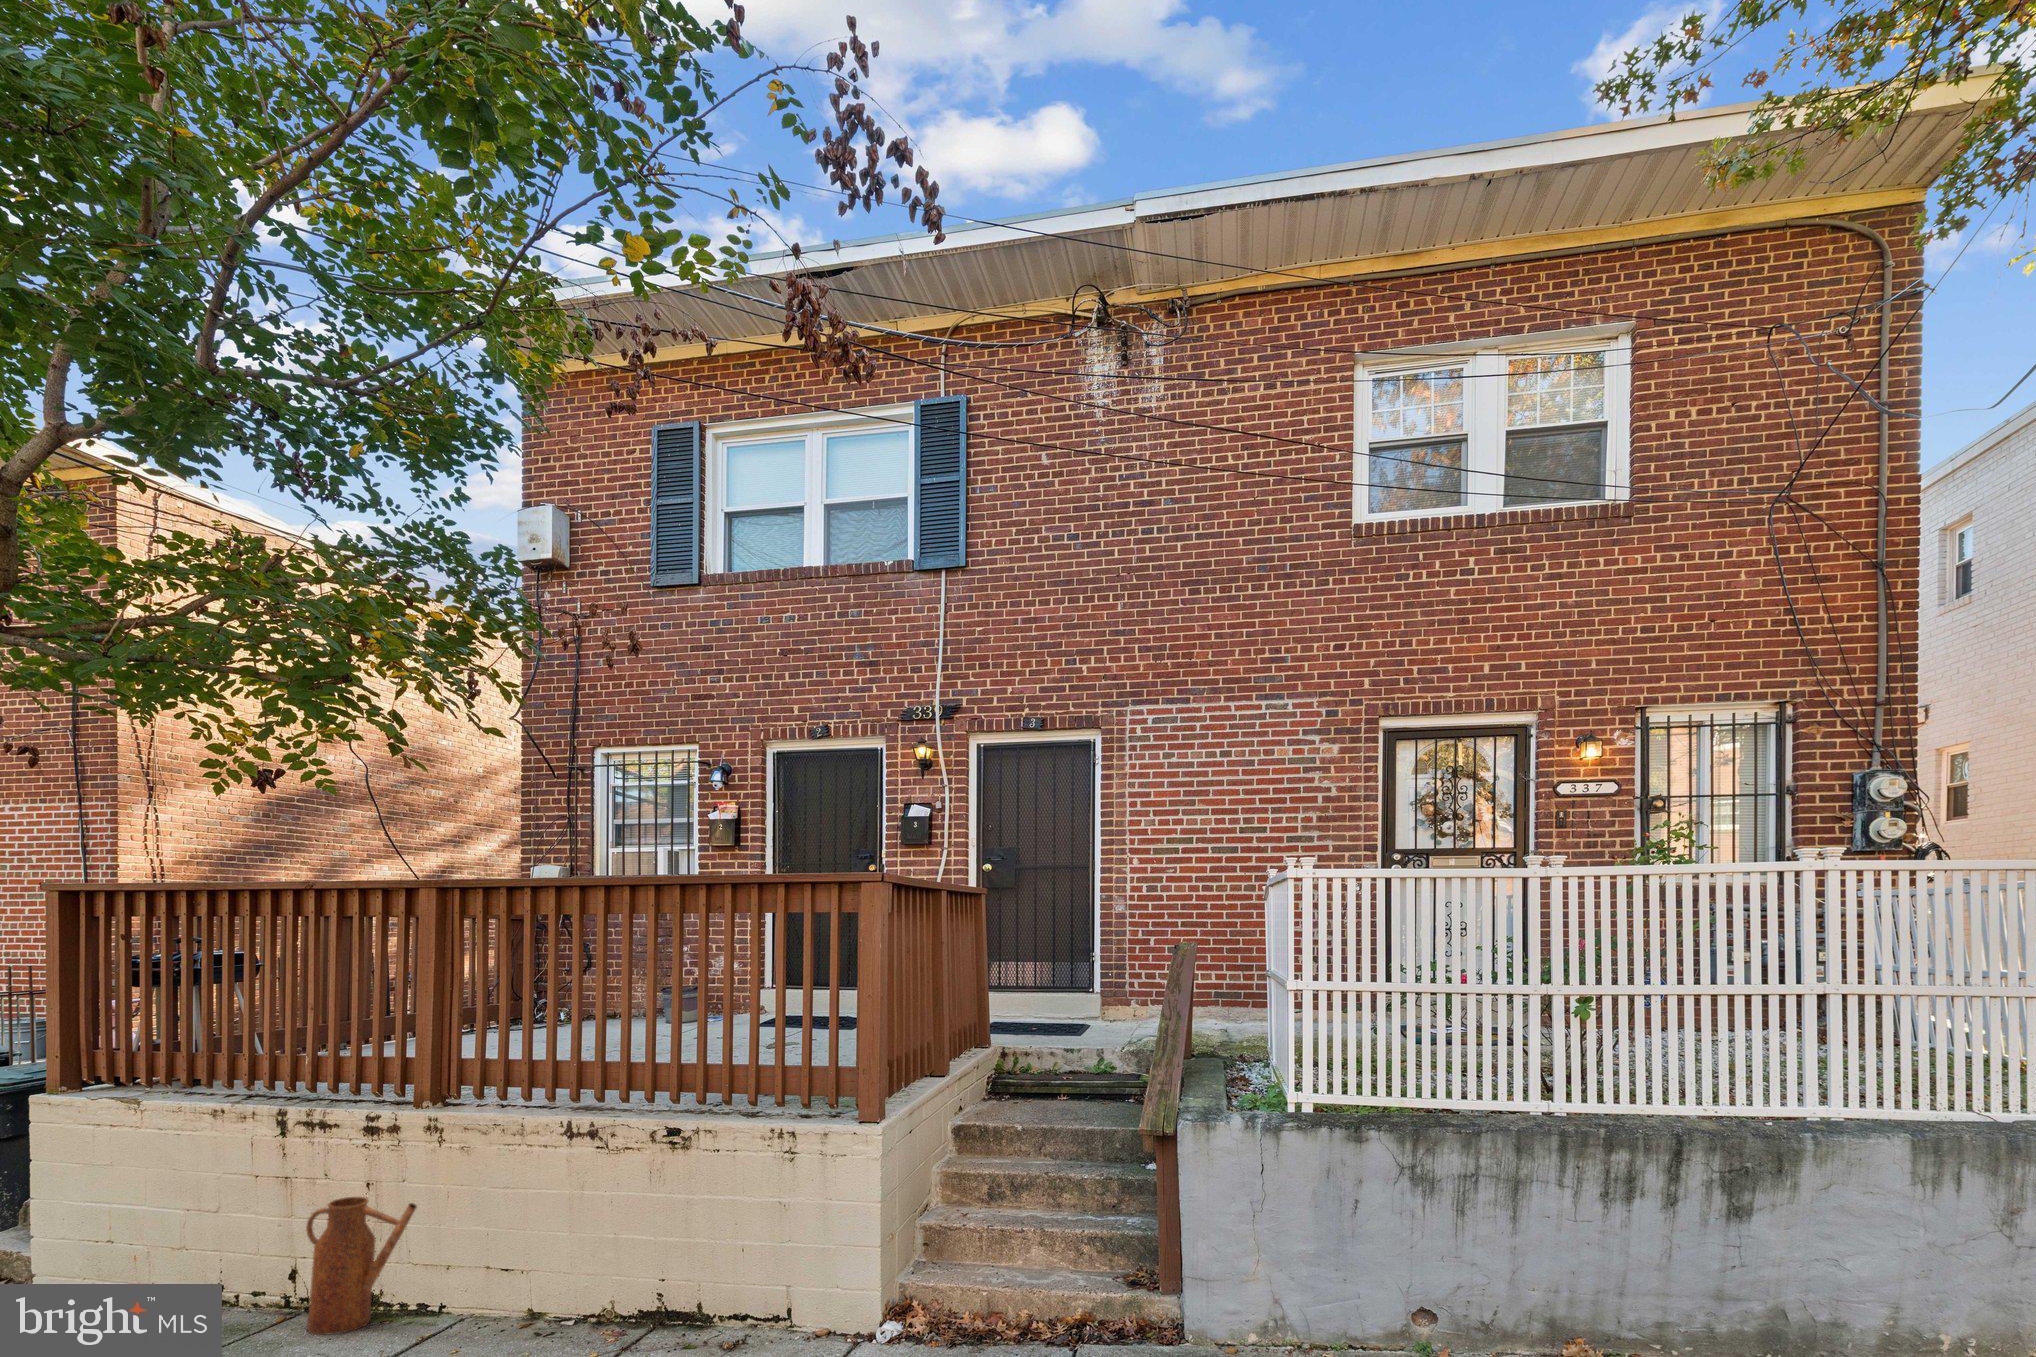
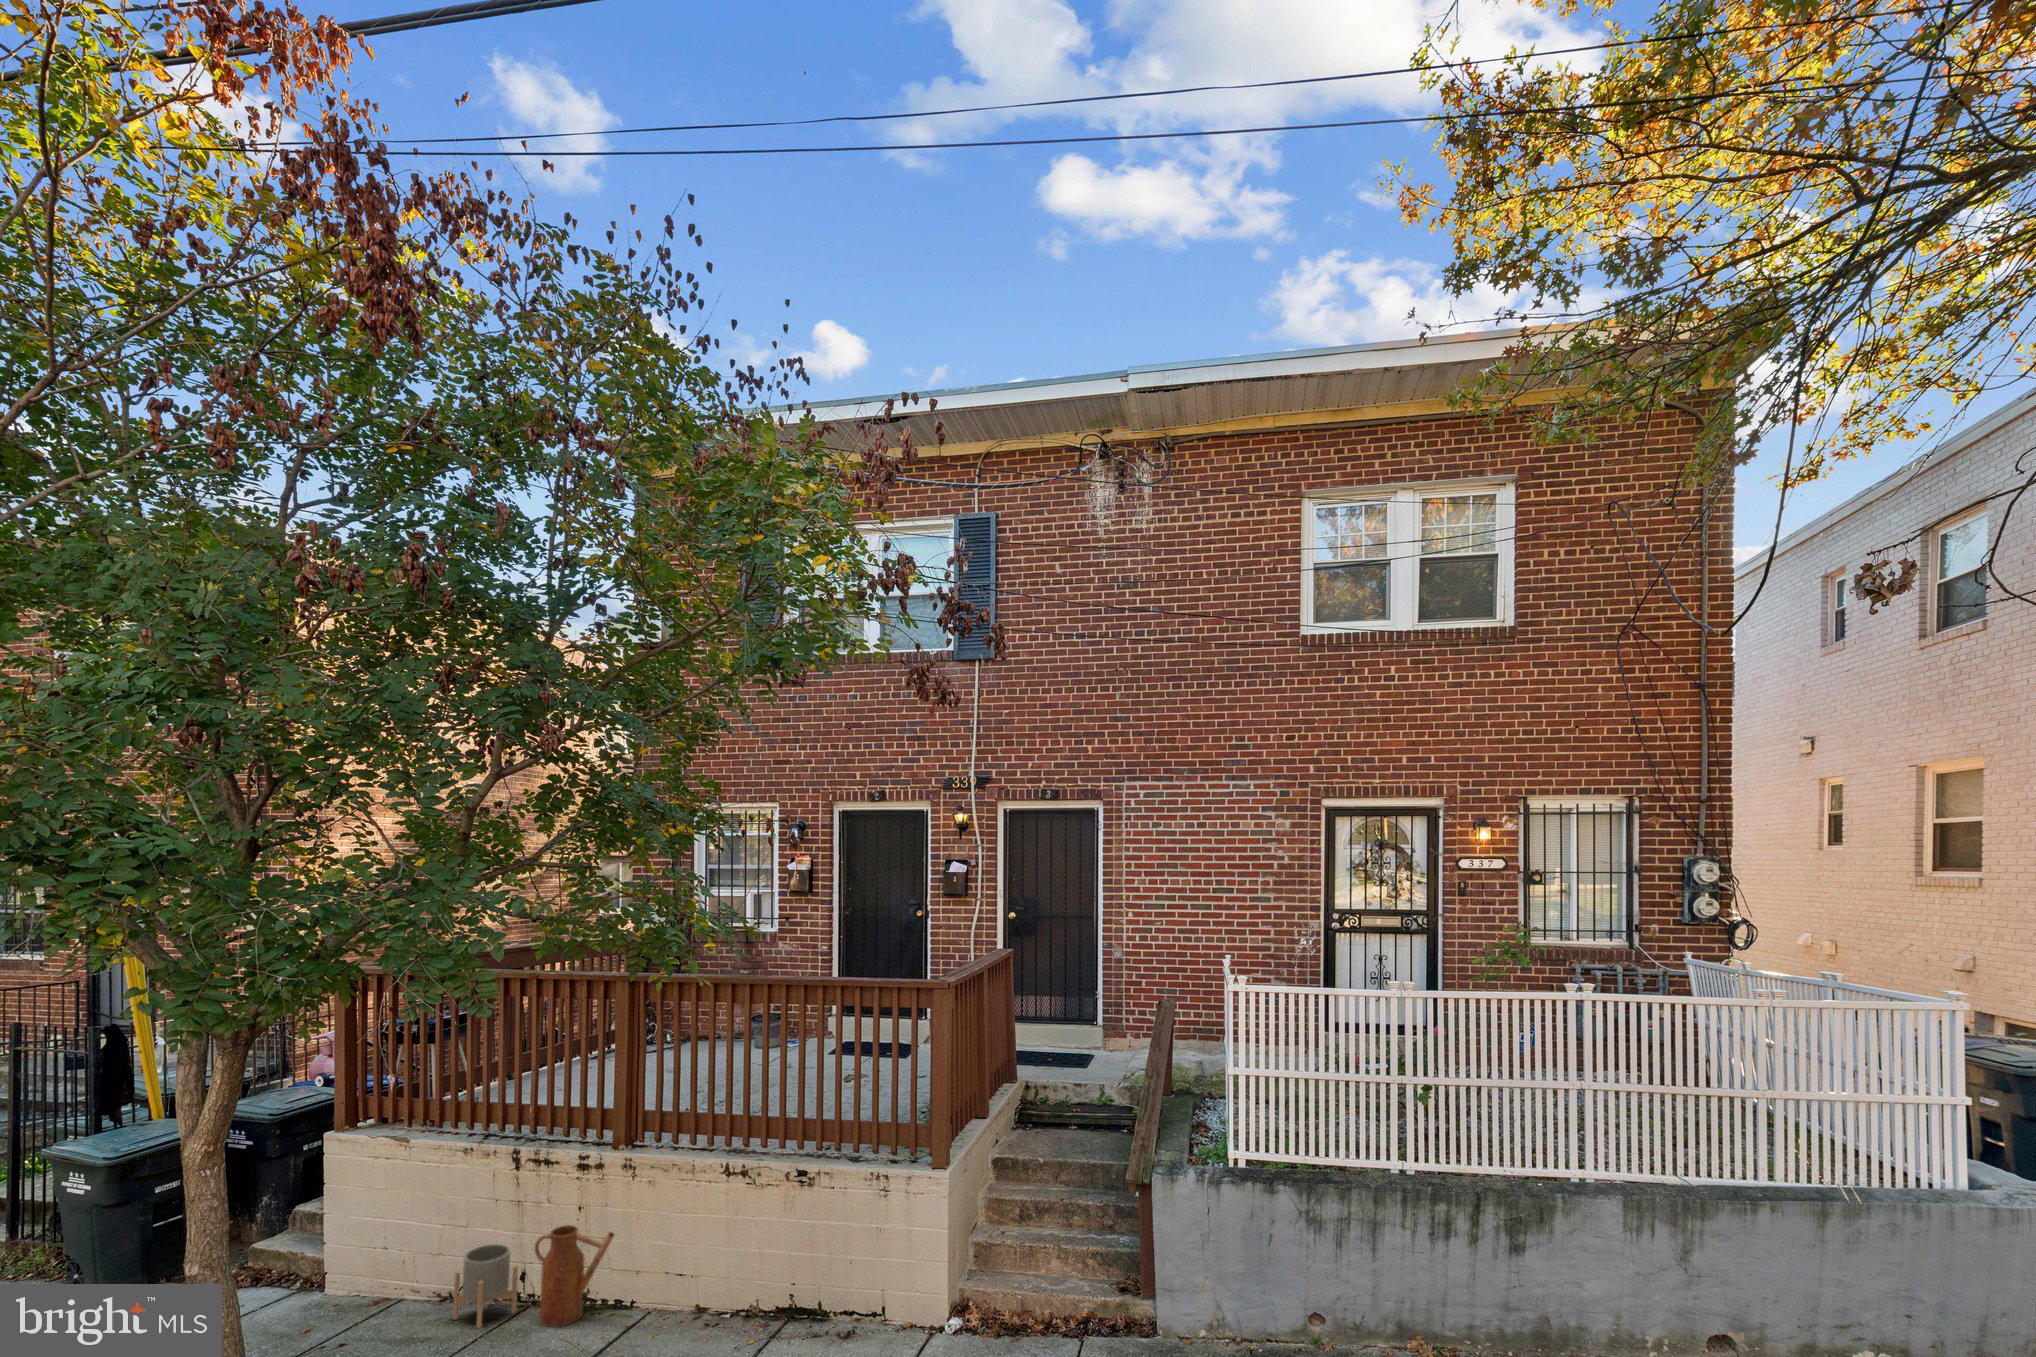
planter: none [187,1225,284,1340] -> present [453,1244,518,1328]

